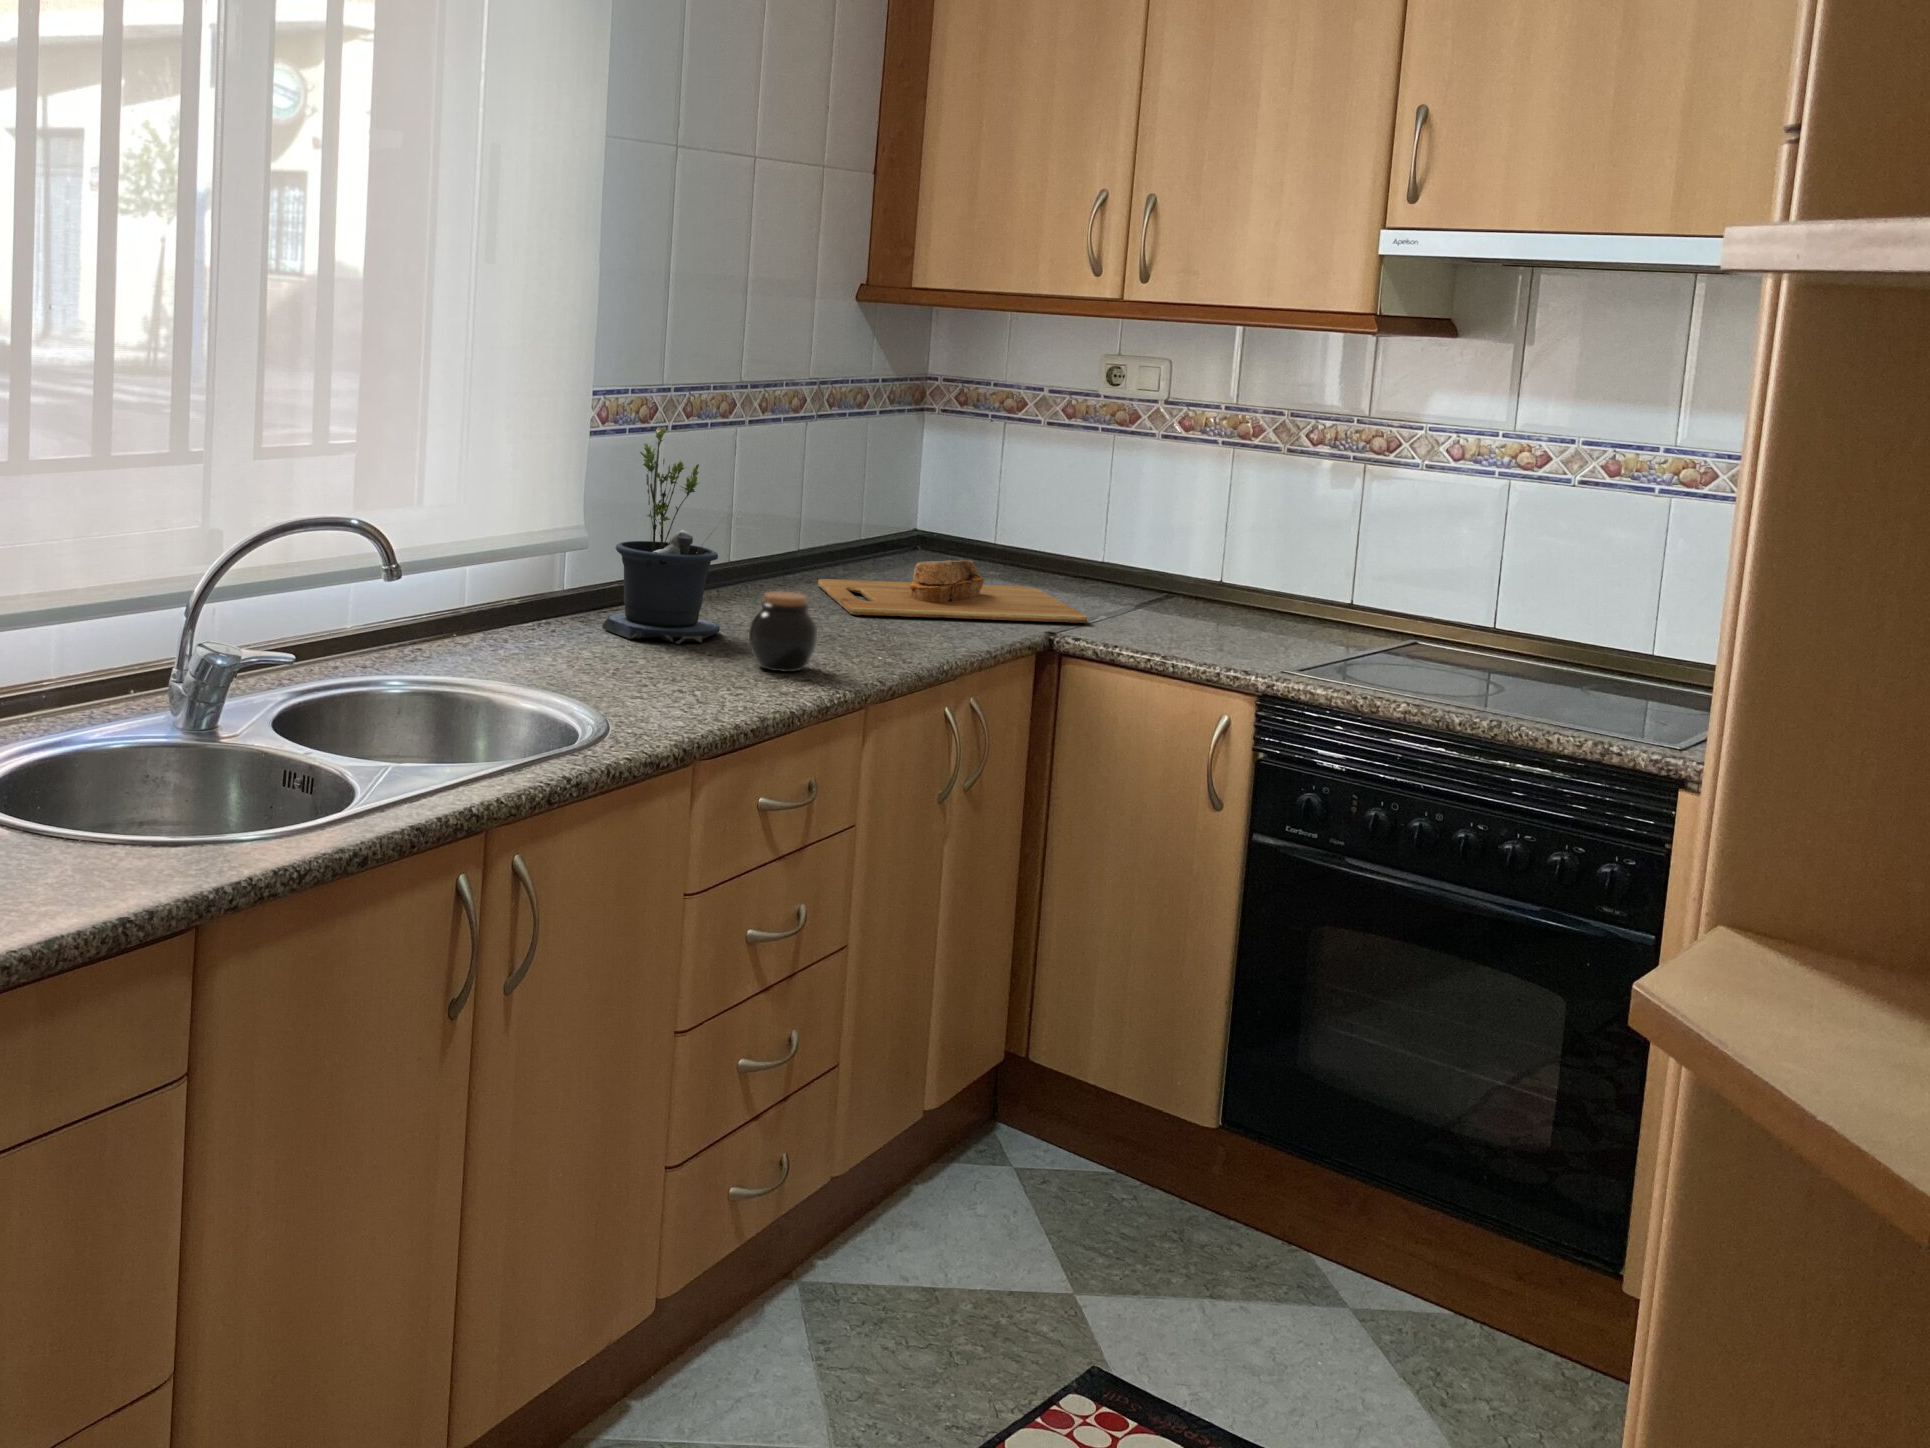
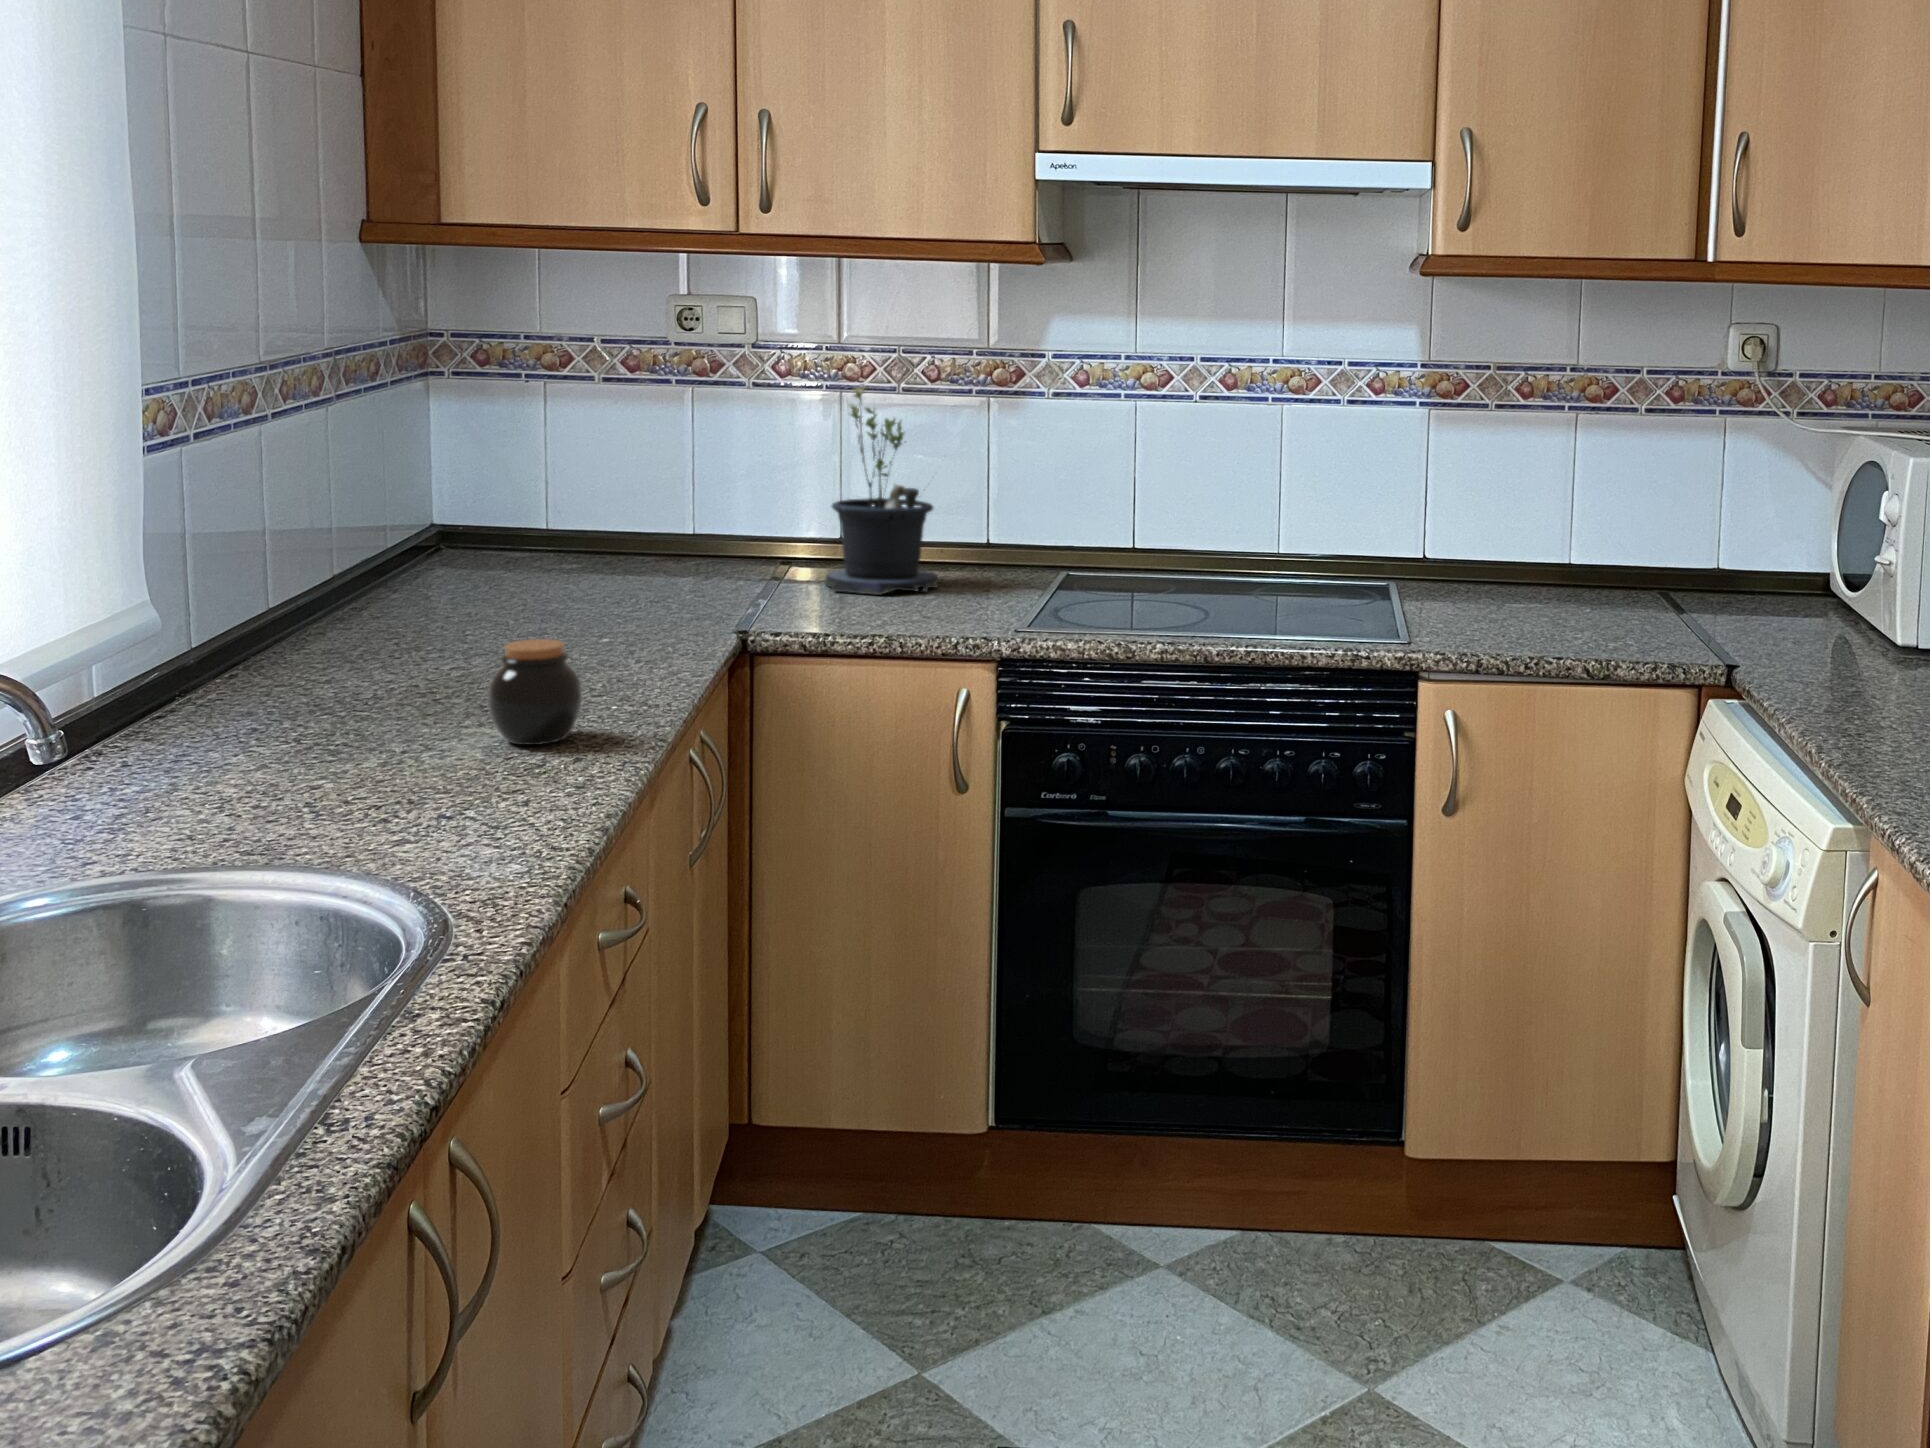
potted plant: present [603,427,720,644] -> present [824,387,938,595]
cutting board: present [818,560,1087,623] -> none [388,558,757,650]

